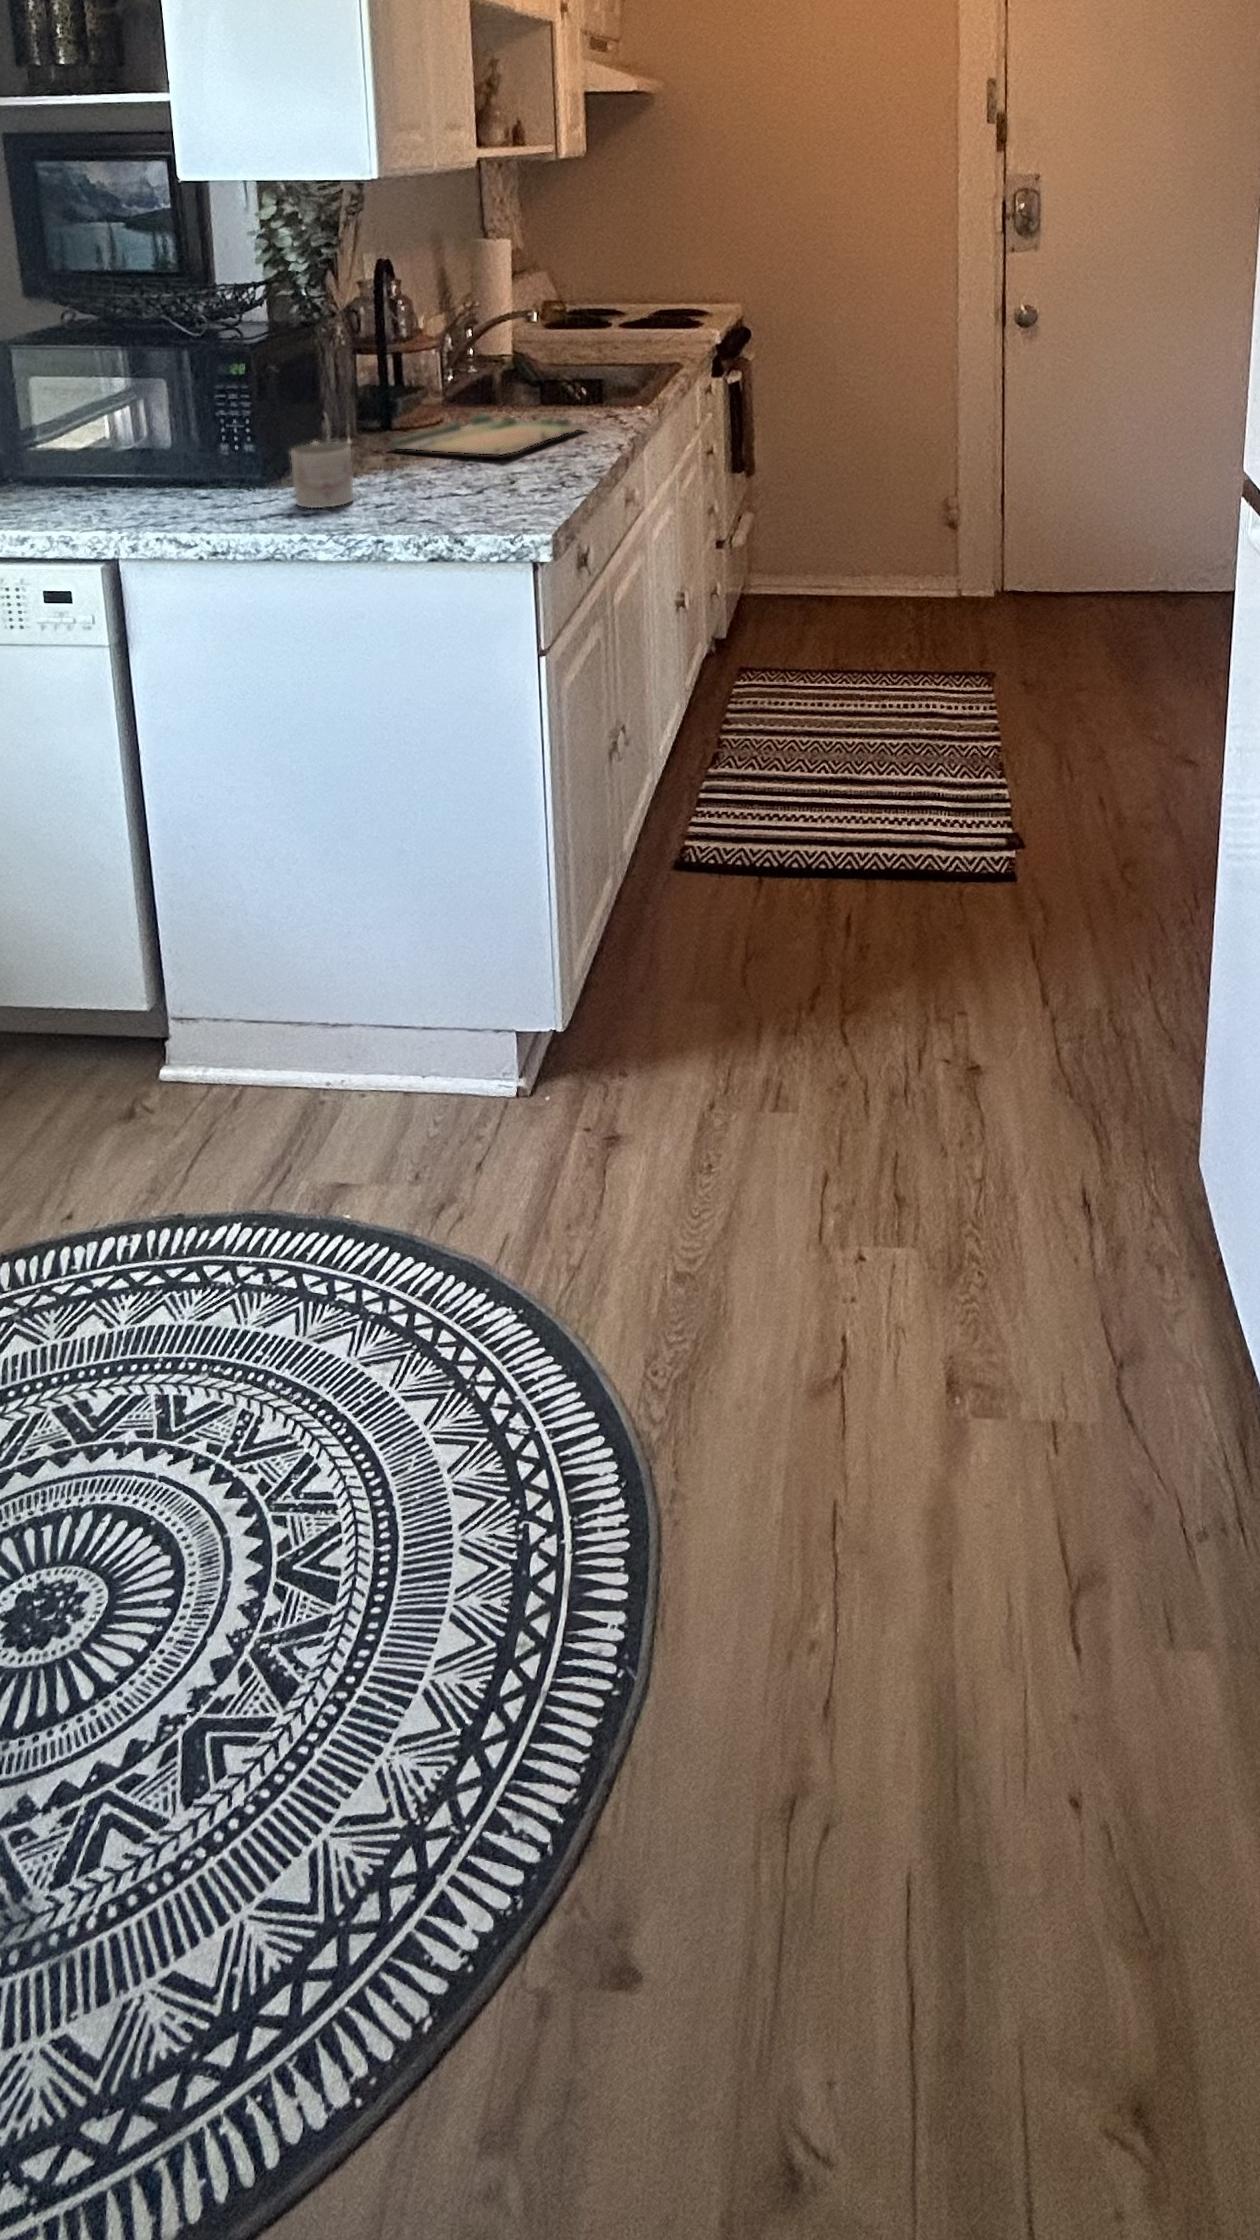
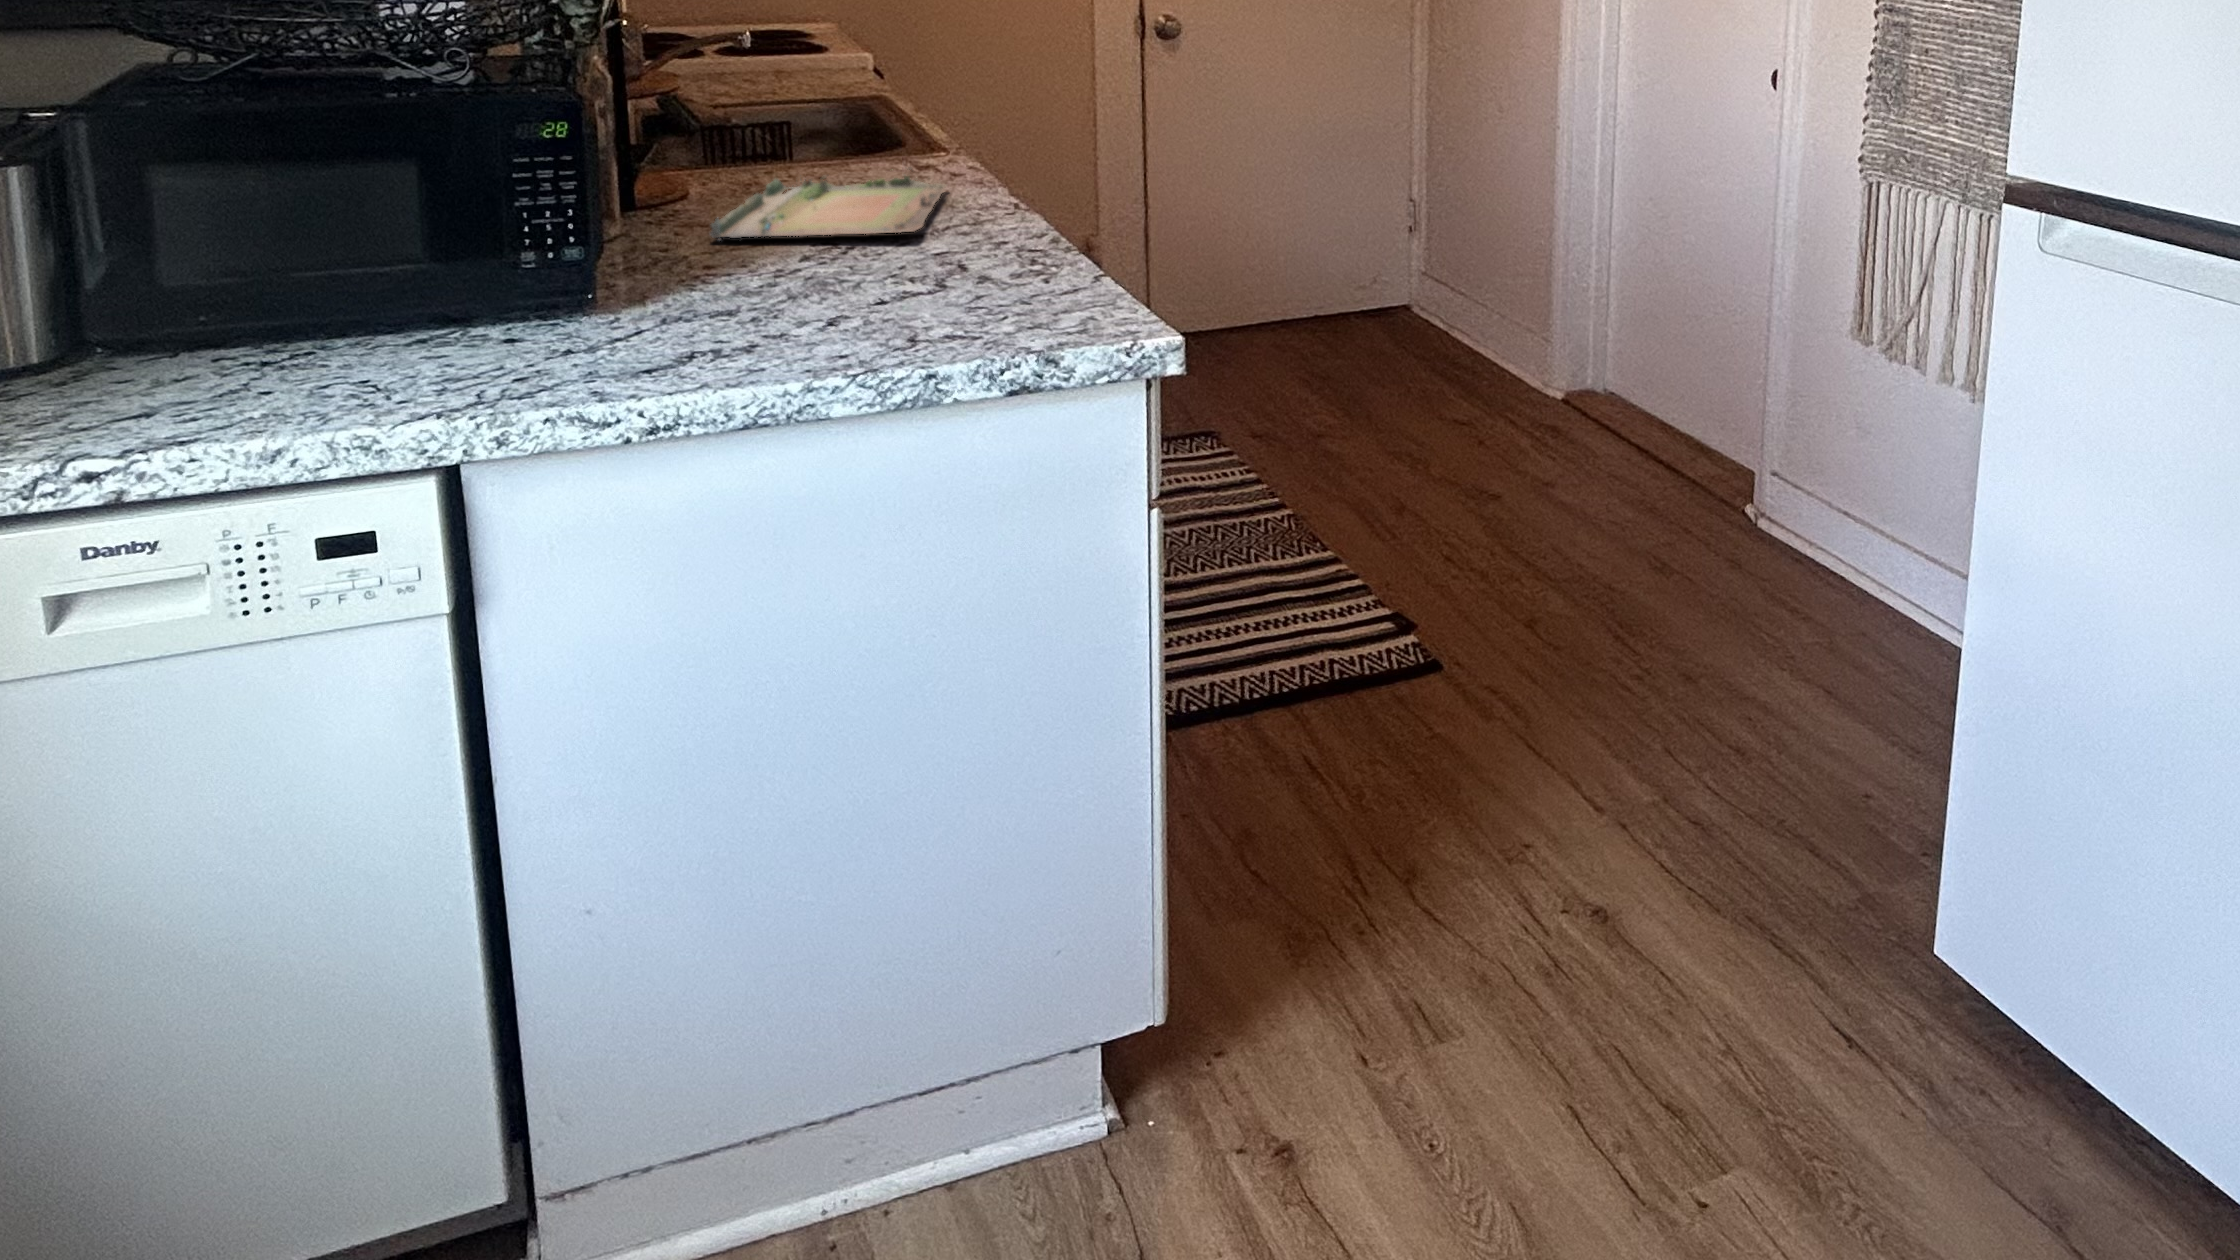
mug: present [291,442,354,508] -> none [708,235,805,338]

